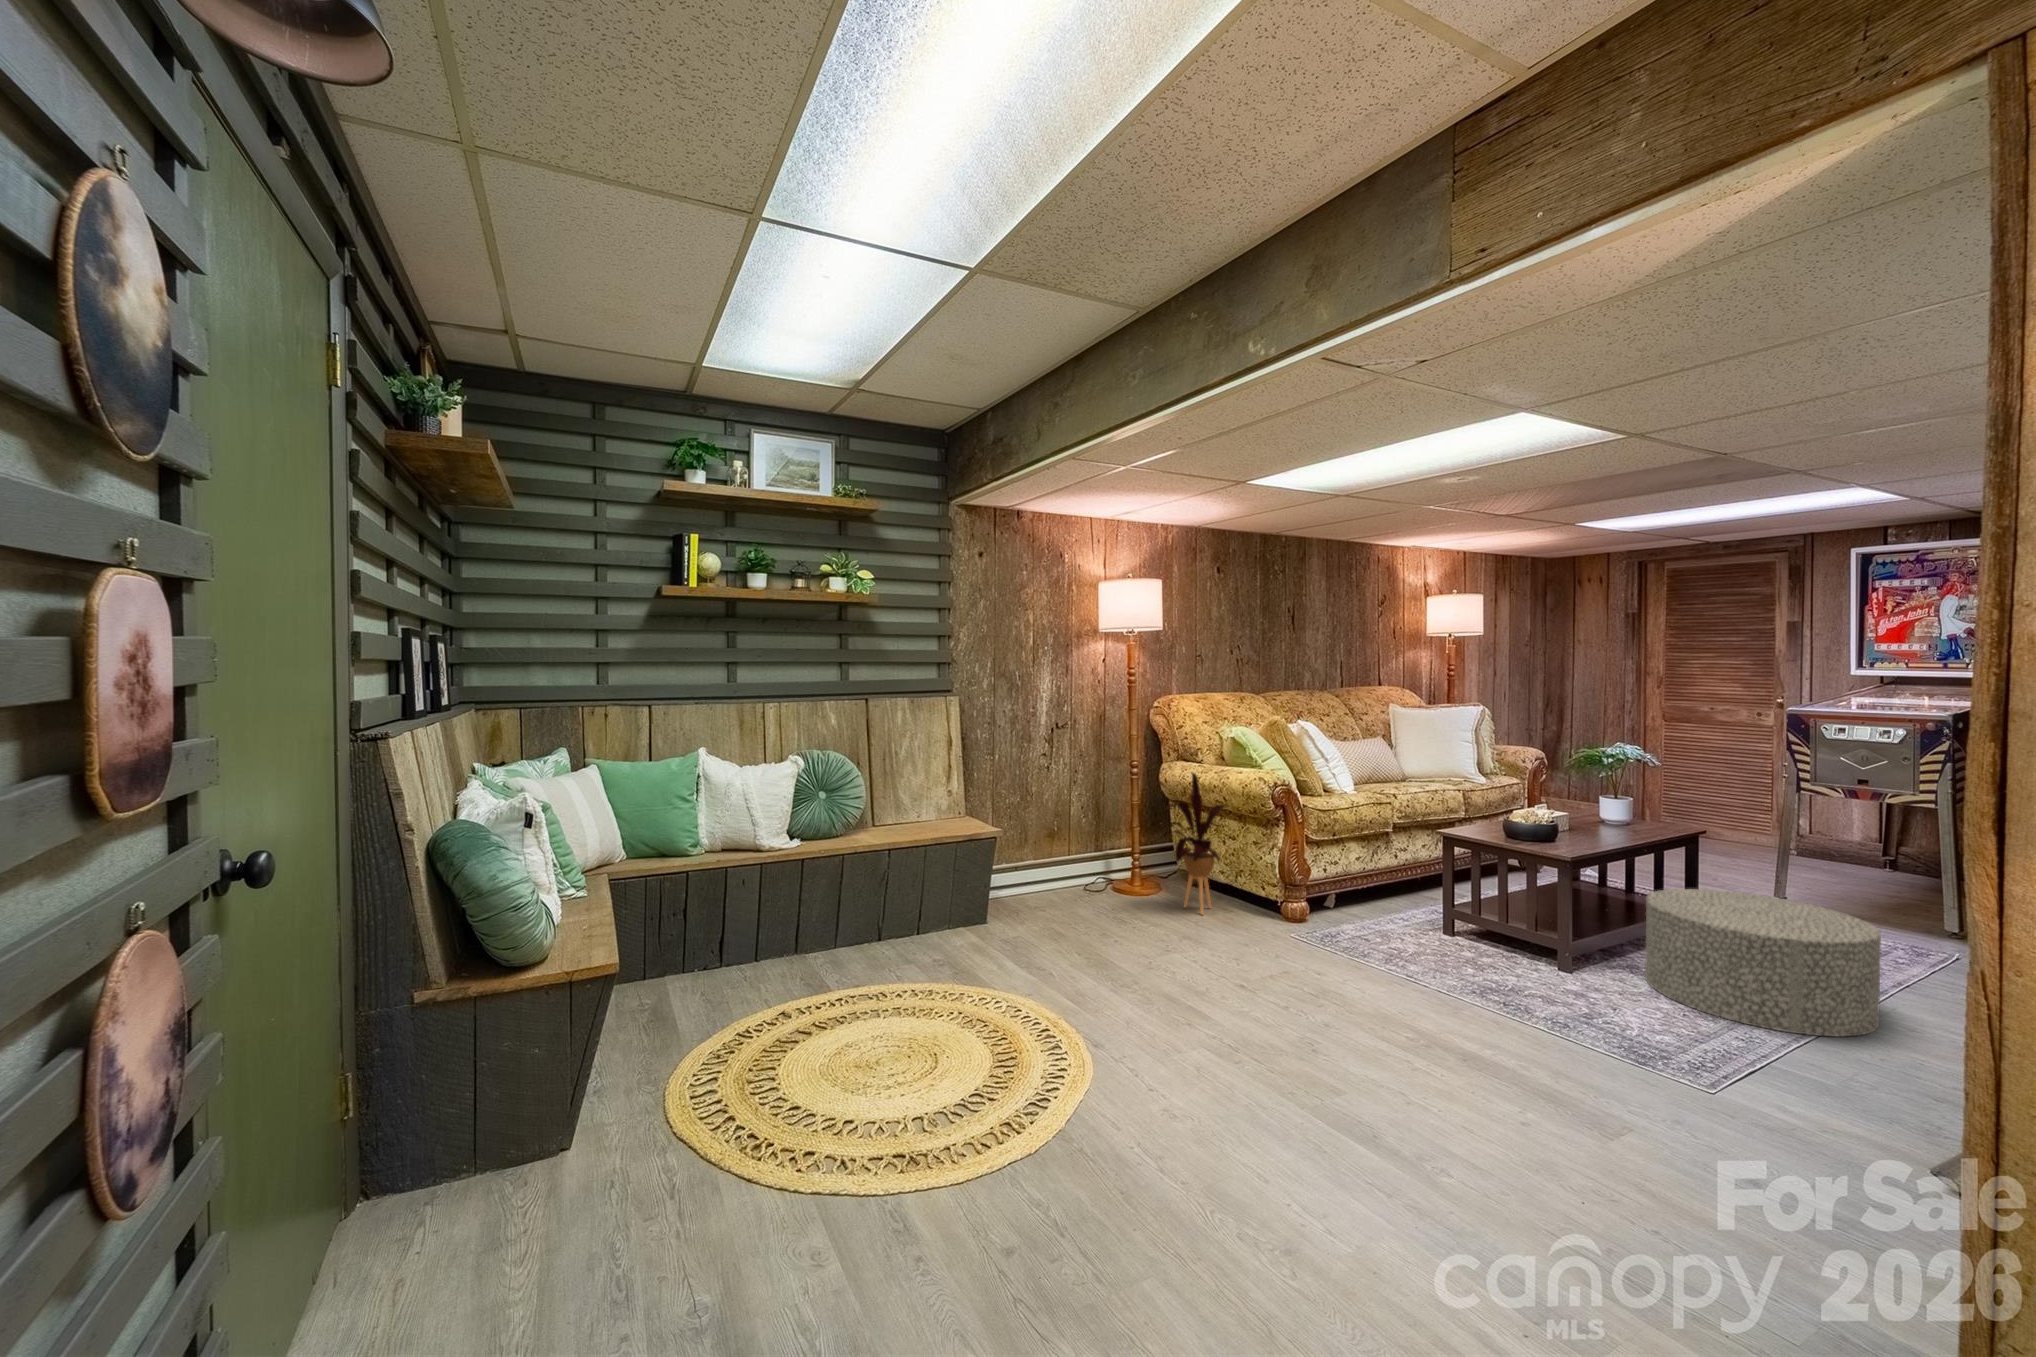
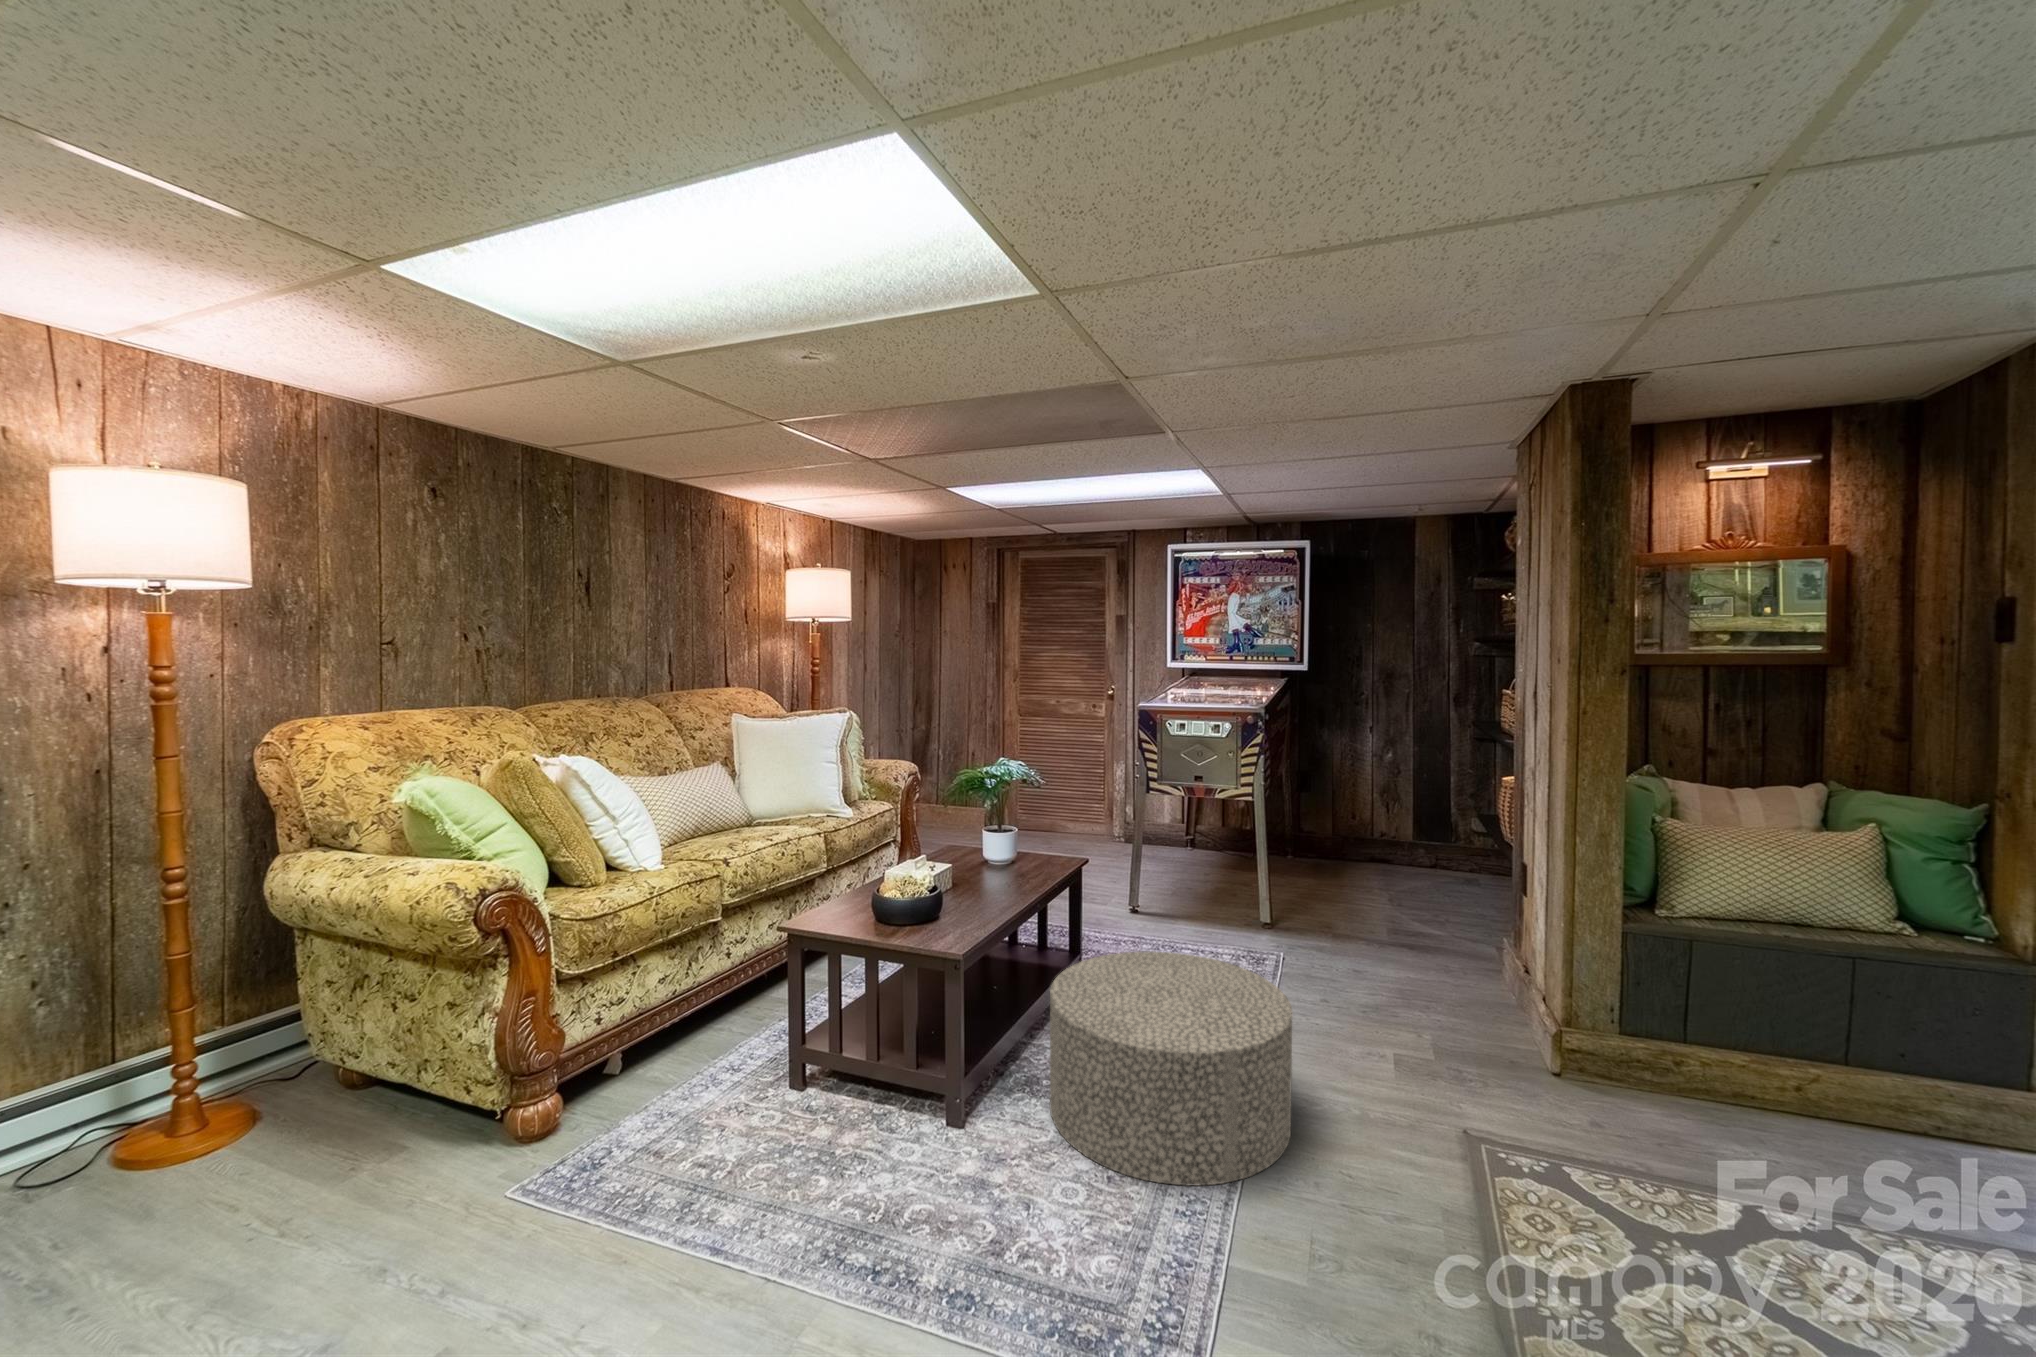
house plant: present [1154,773,1226,914] -> none [138,899,390,1206]

